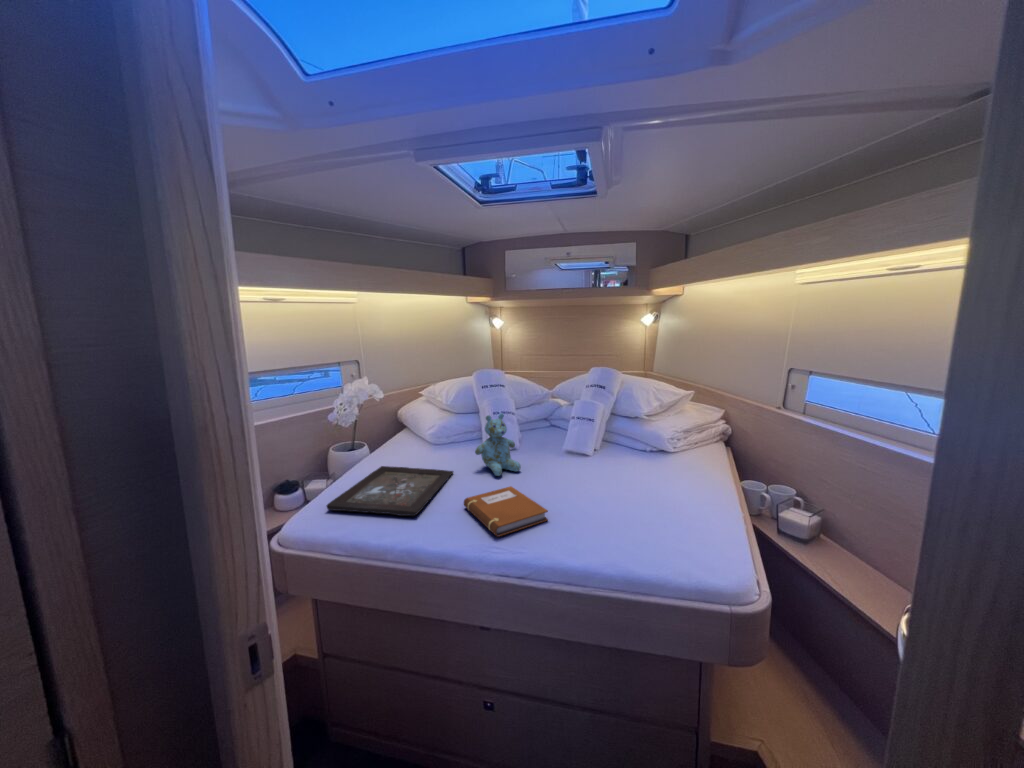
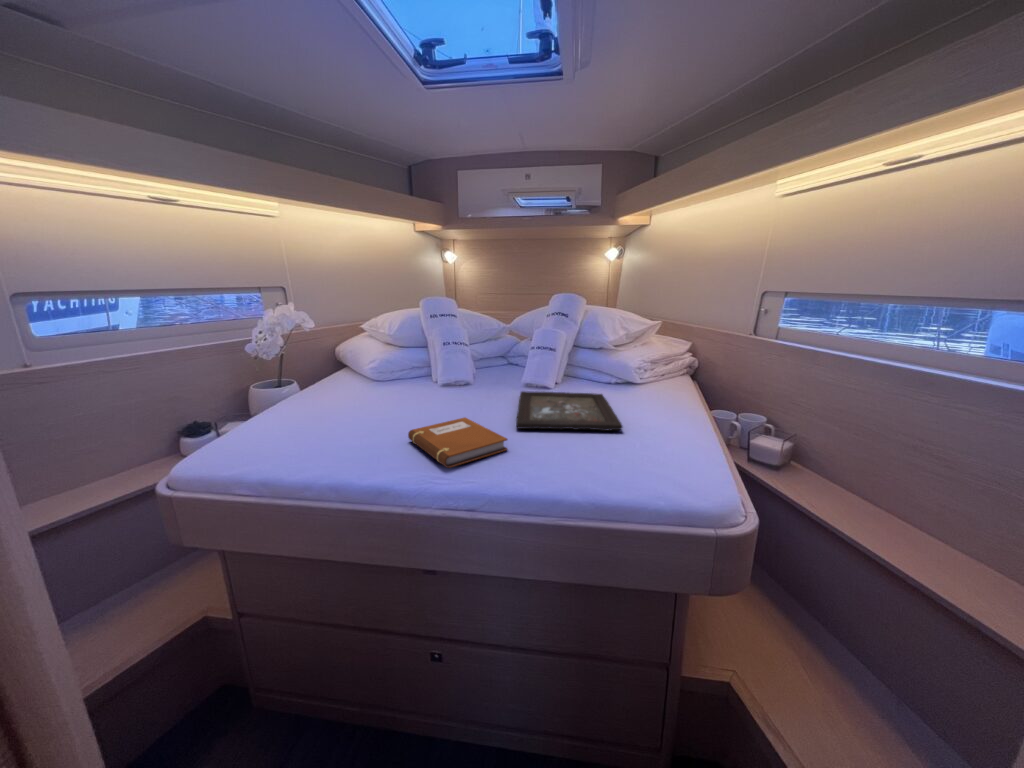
stuffed bear: present [475,413,521,476] -> none [423,340,477,410]
tray: present [327,466,453,516] -> present [516,391,622,431]

